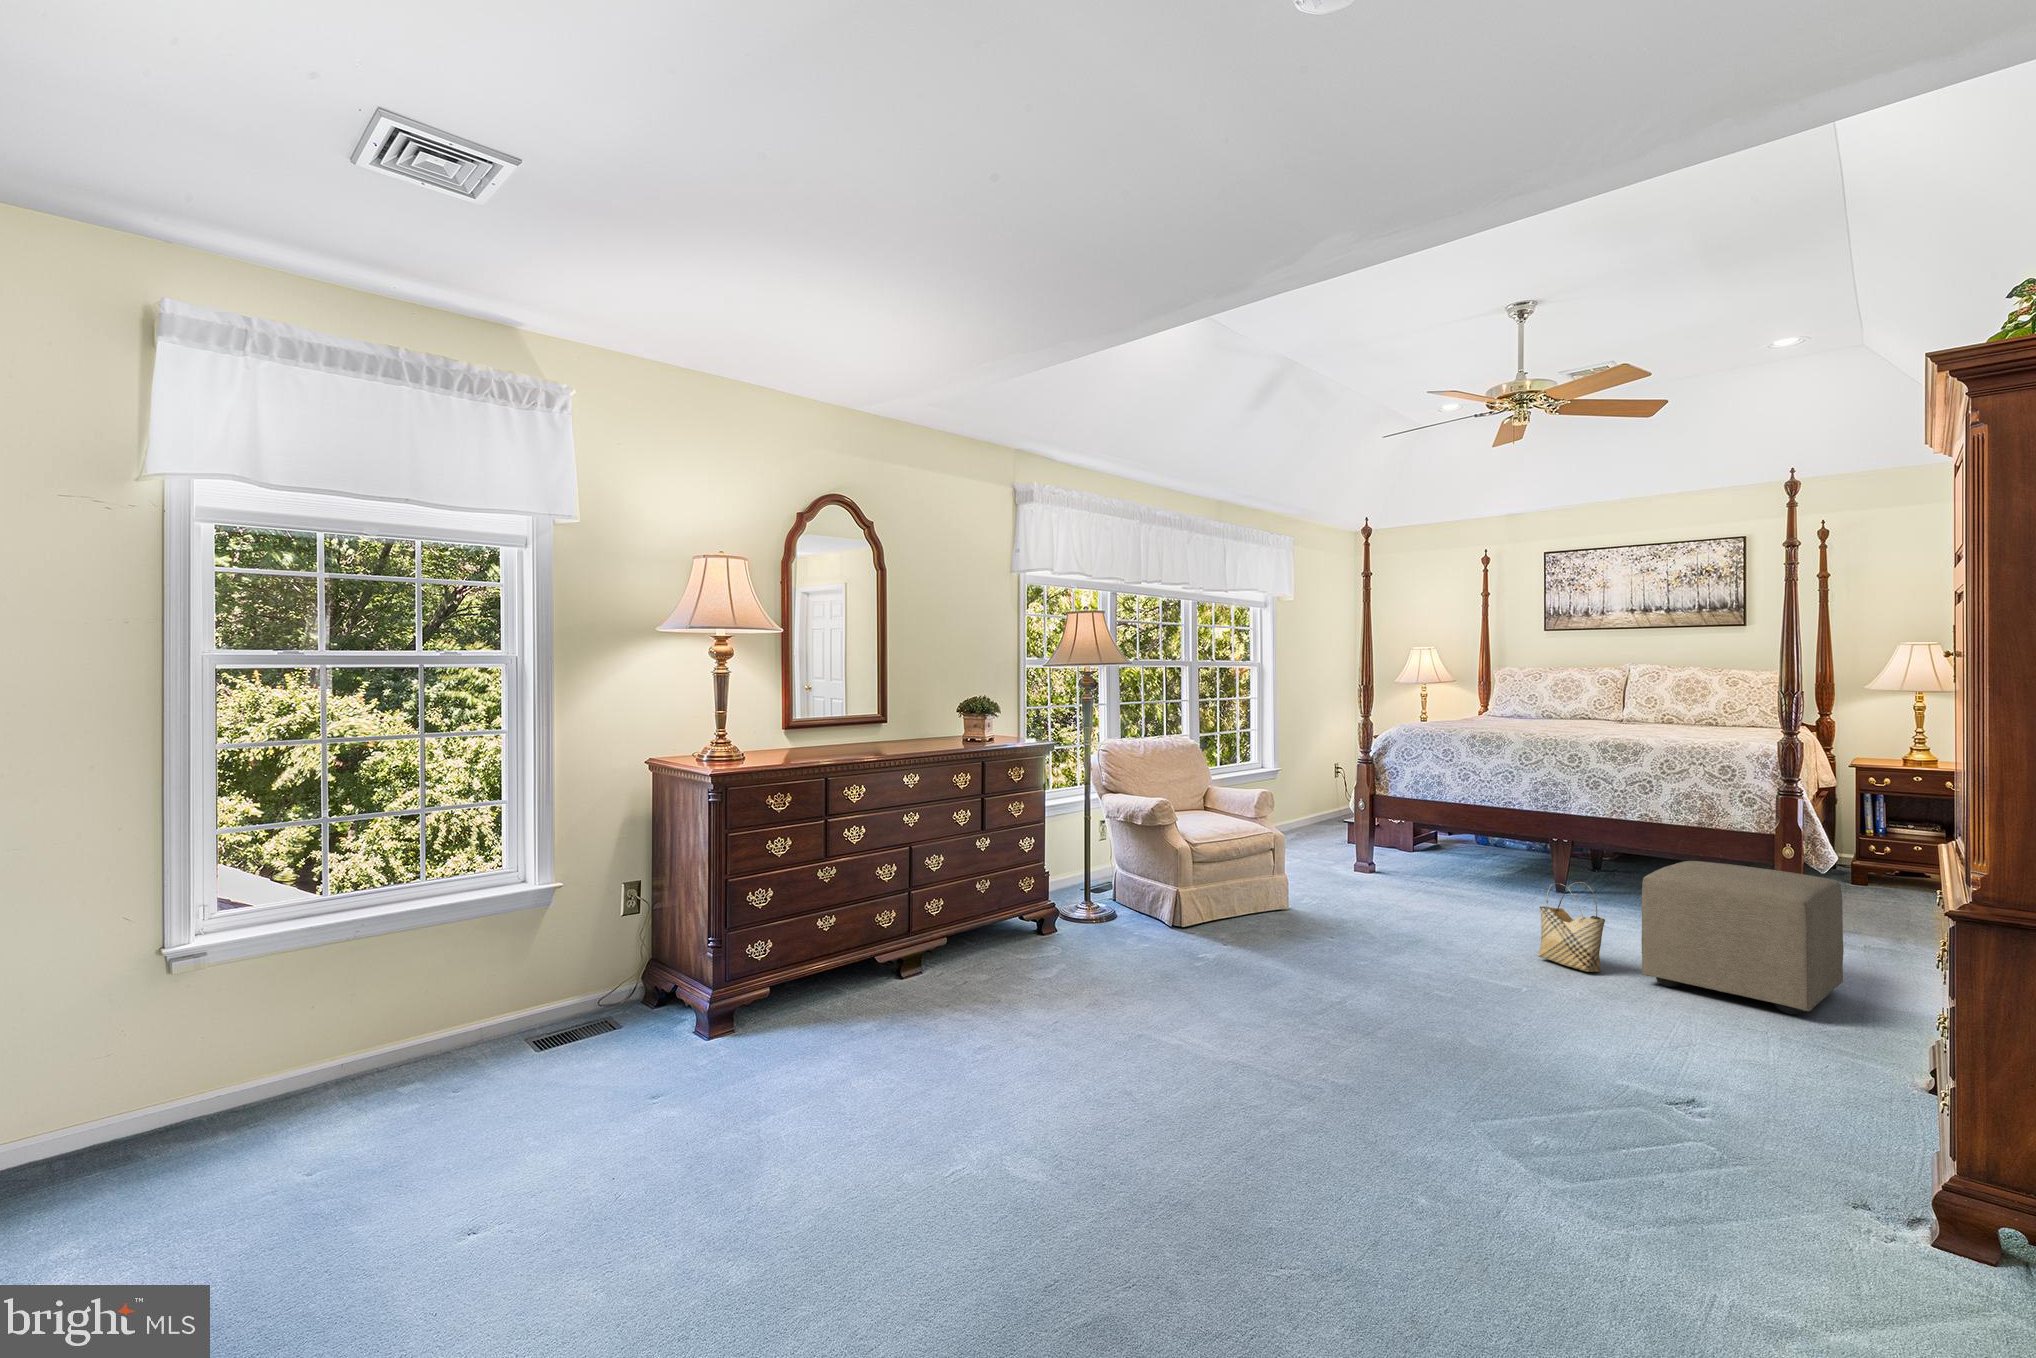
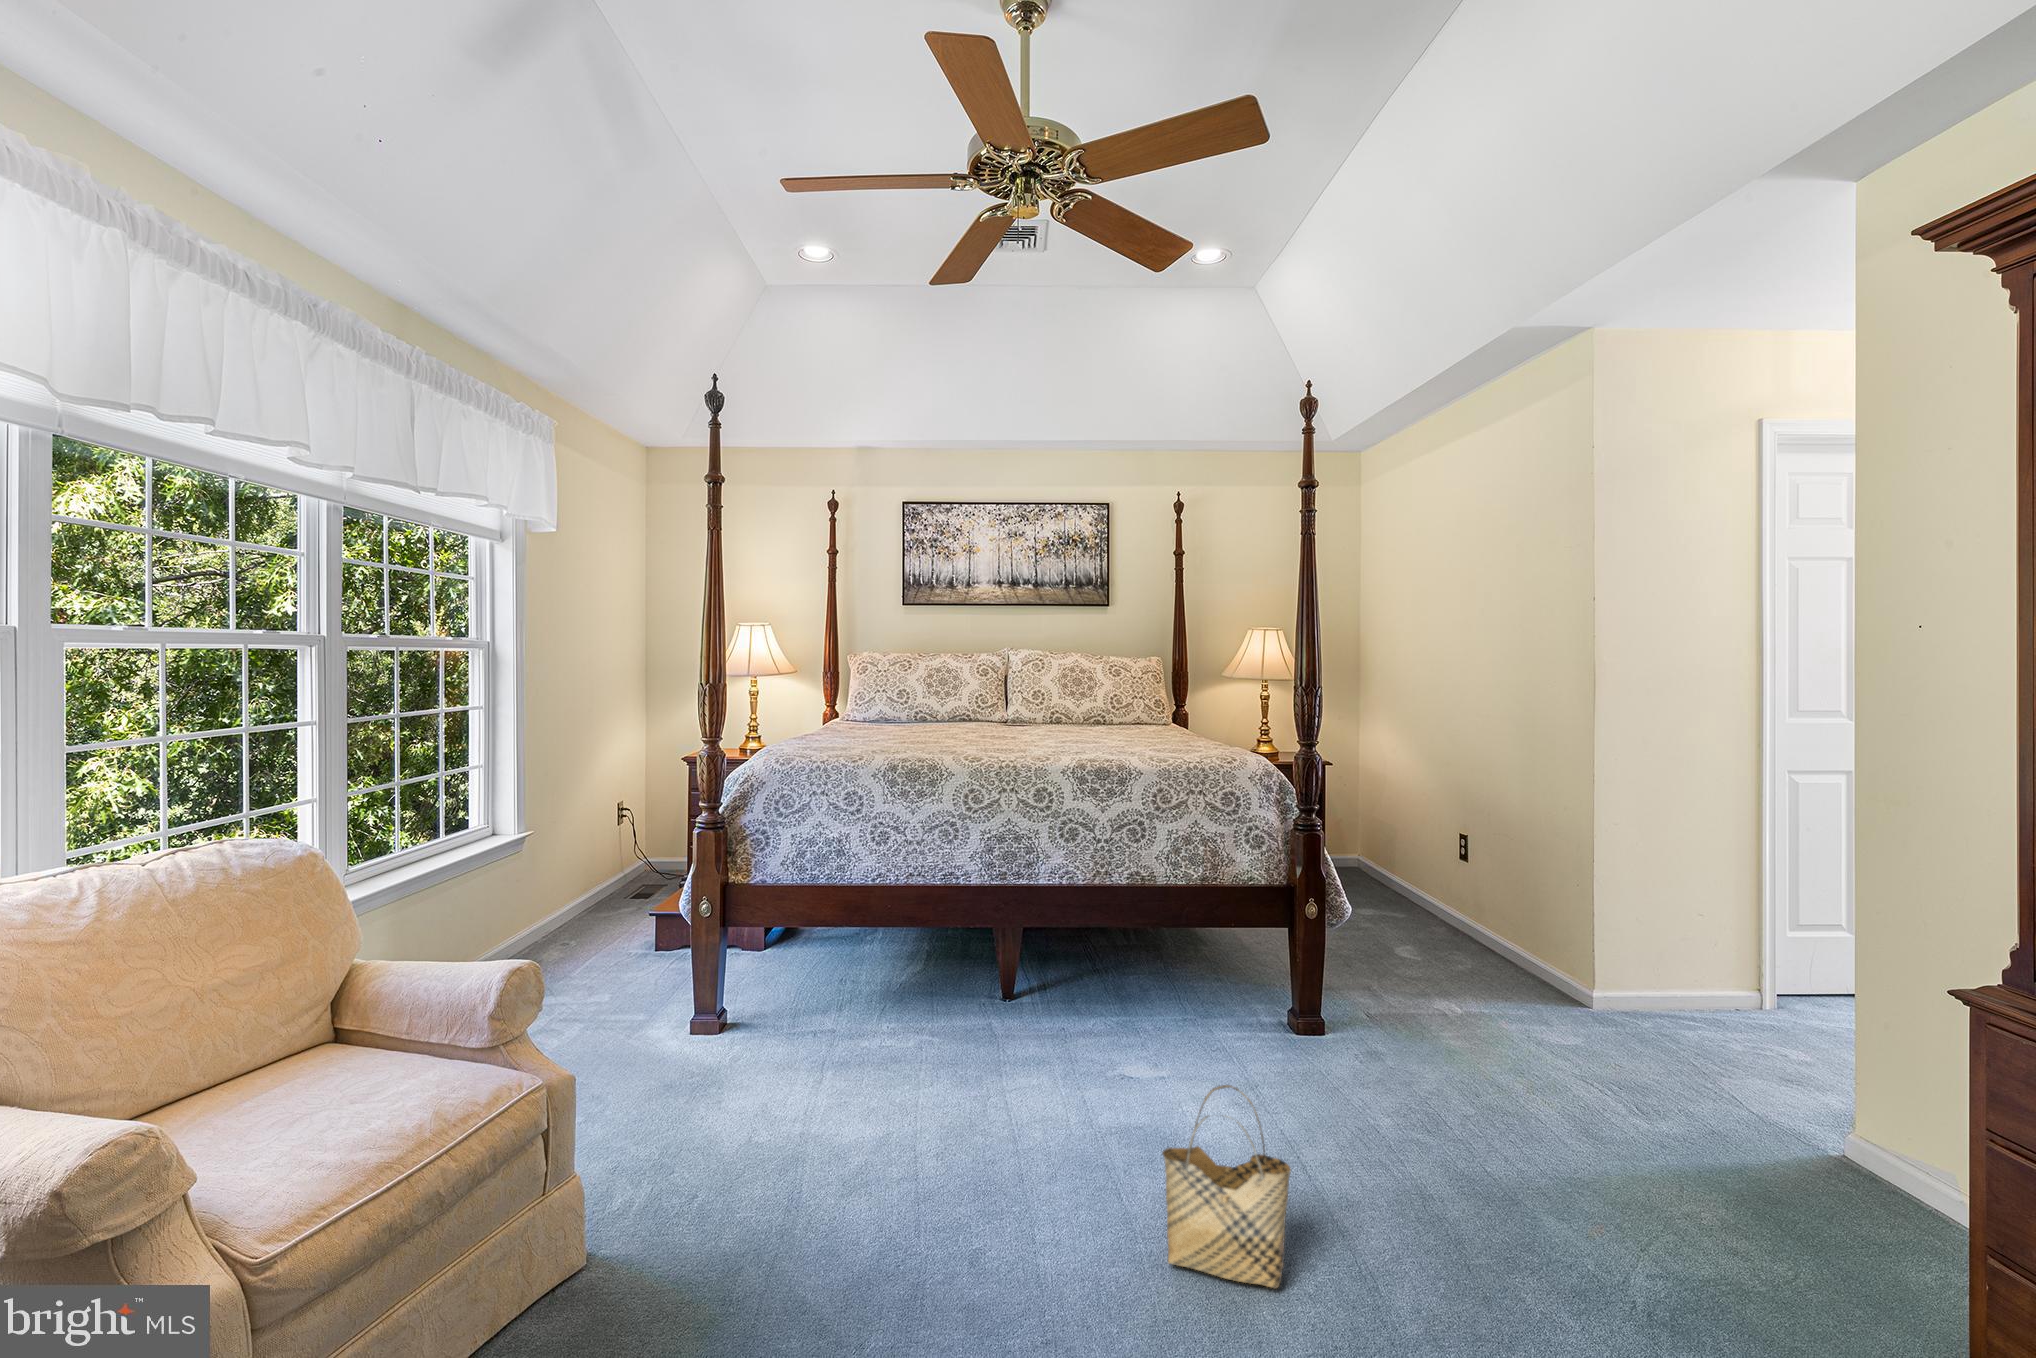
ottoman: present [1641,861,1844,1014] -> none [1309,984,1637,1288]

